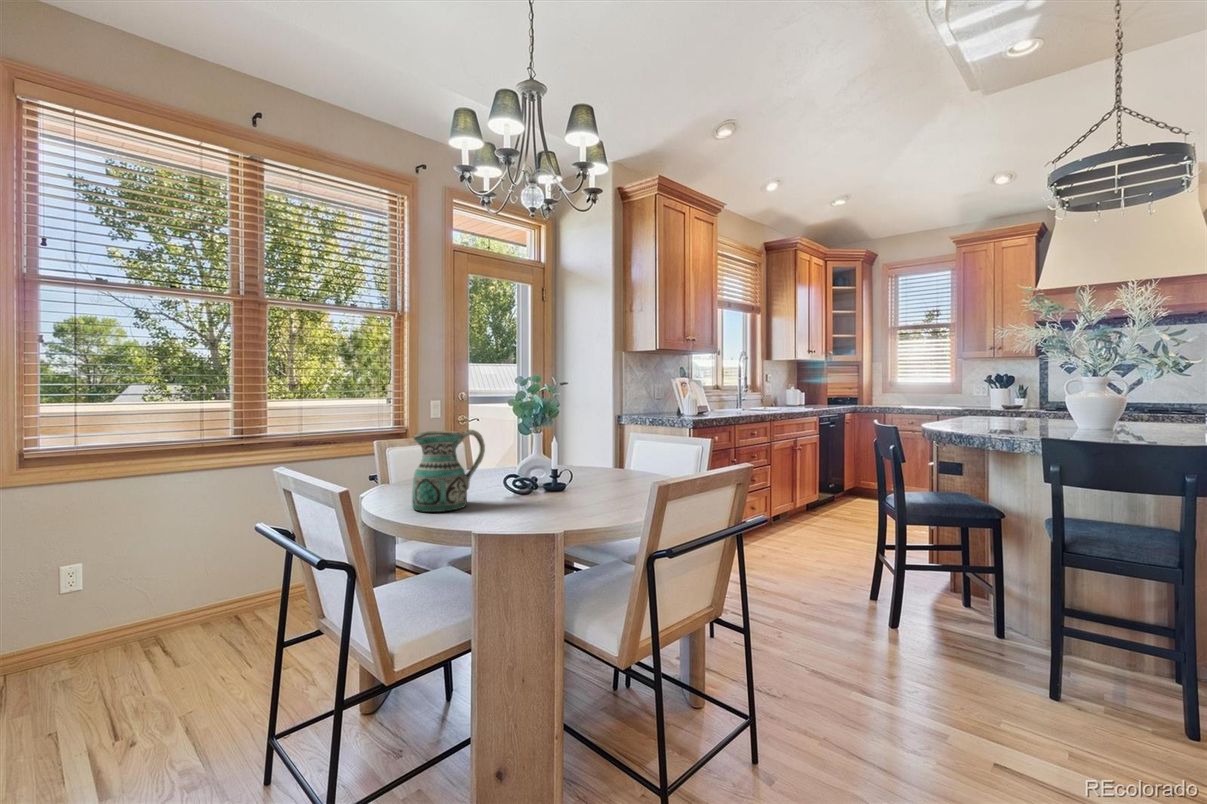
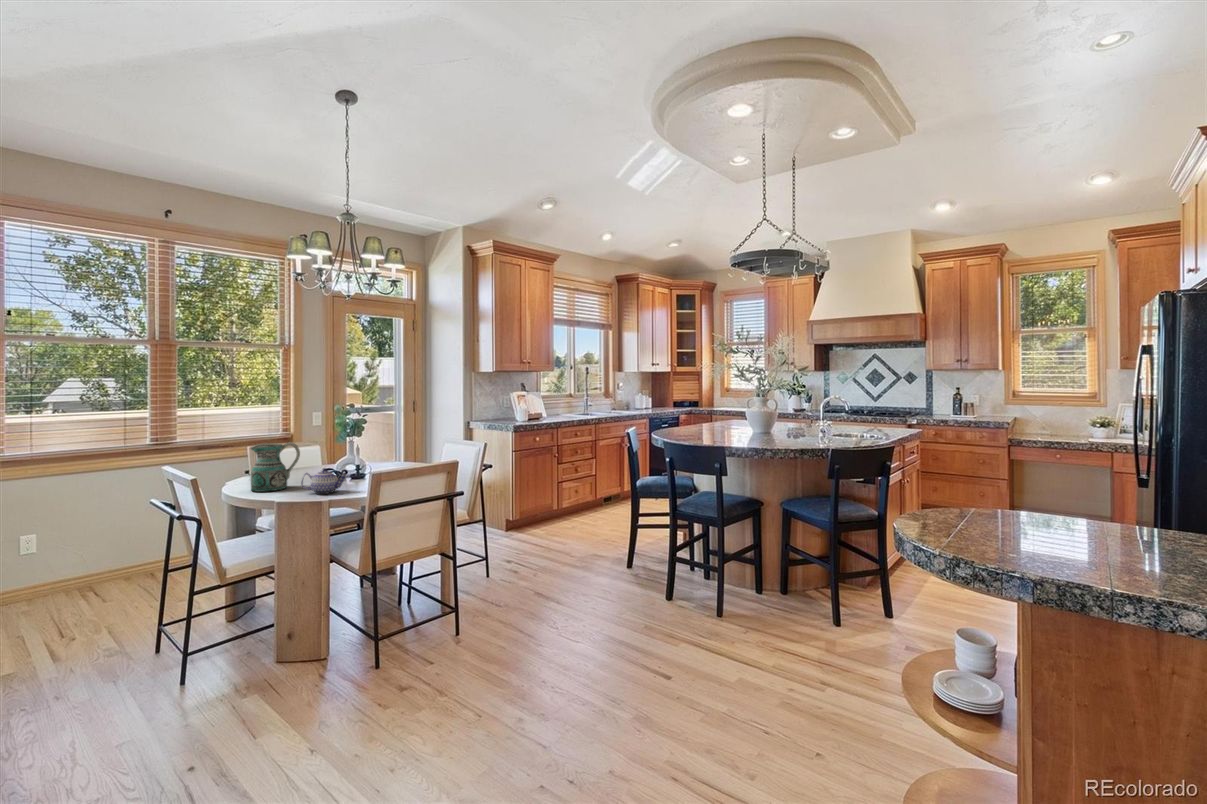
teapot: none [504,473,576,518] -> present [301,468,346,494]

